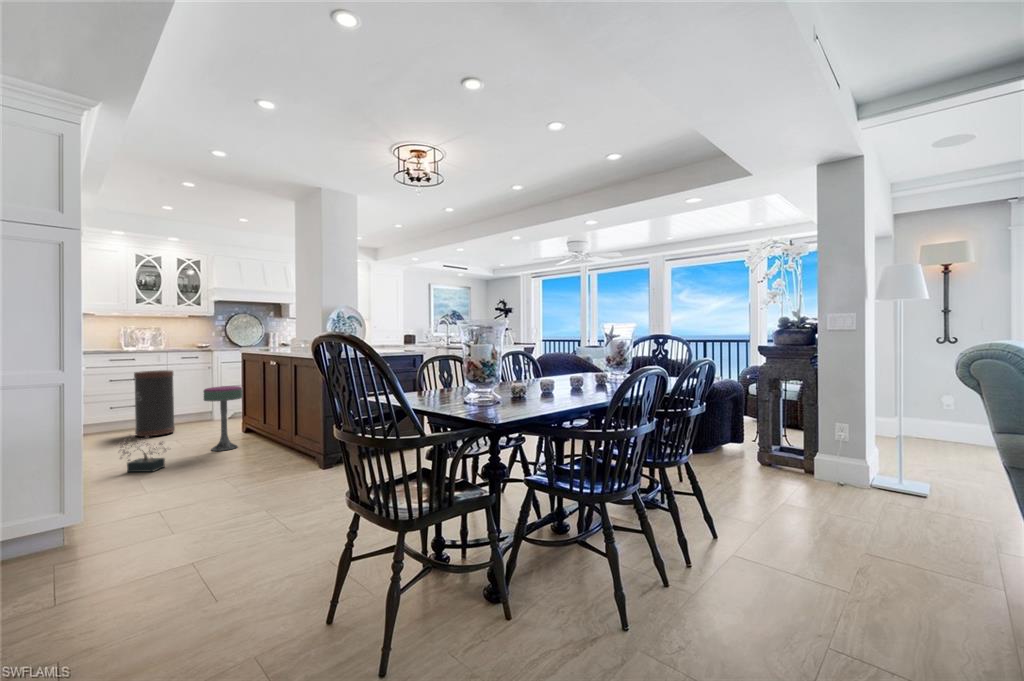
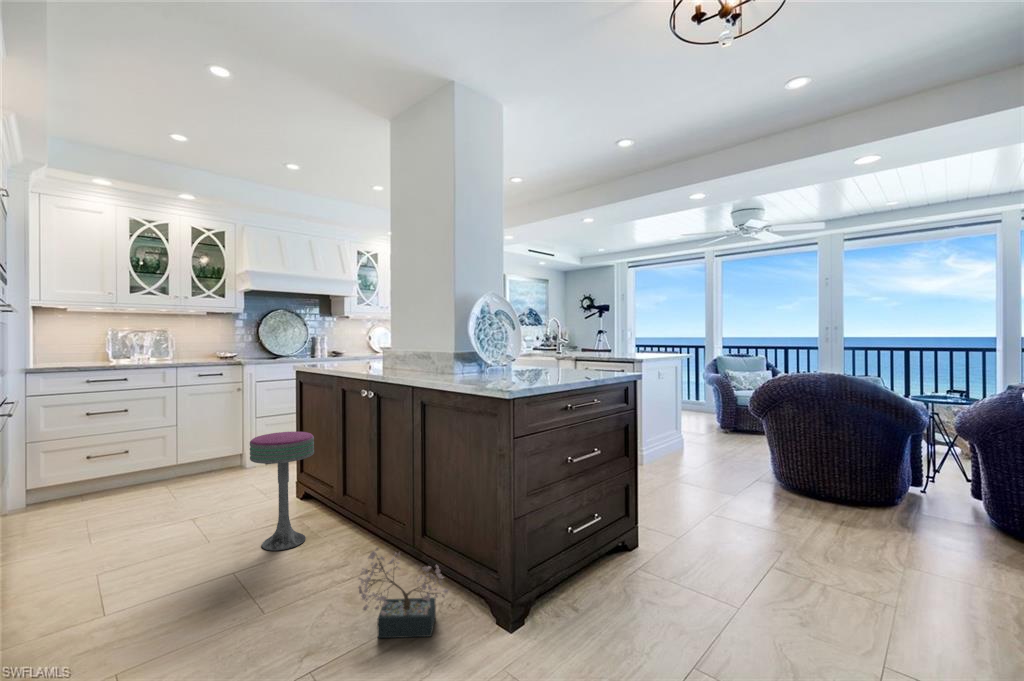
trash can: present [134,370,175,437] -> none [127,398,191,509]
decorative plant: present [120,434,166,472] -> present [358,548,448,638]

